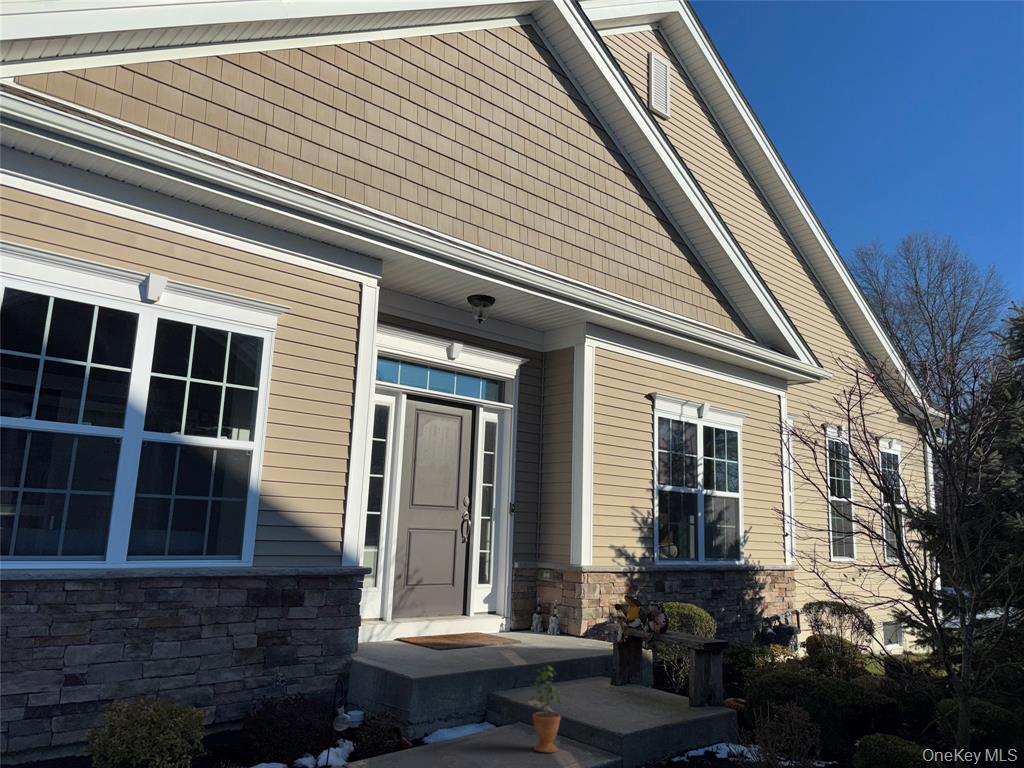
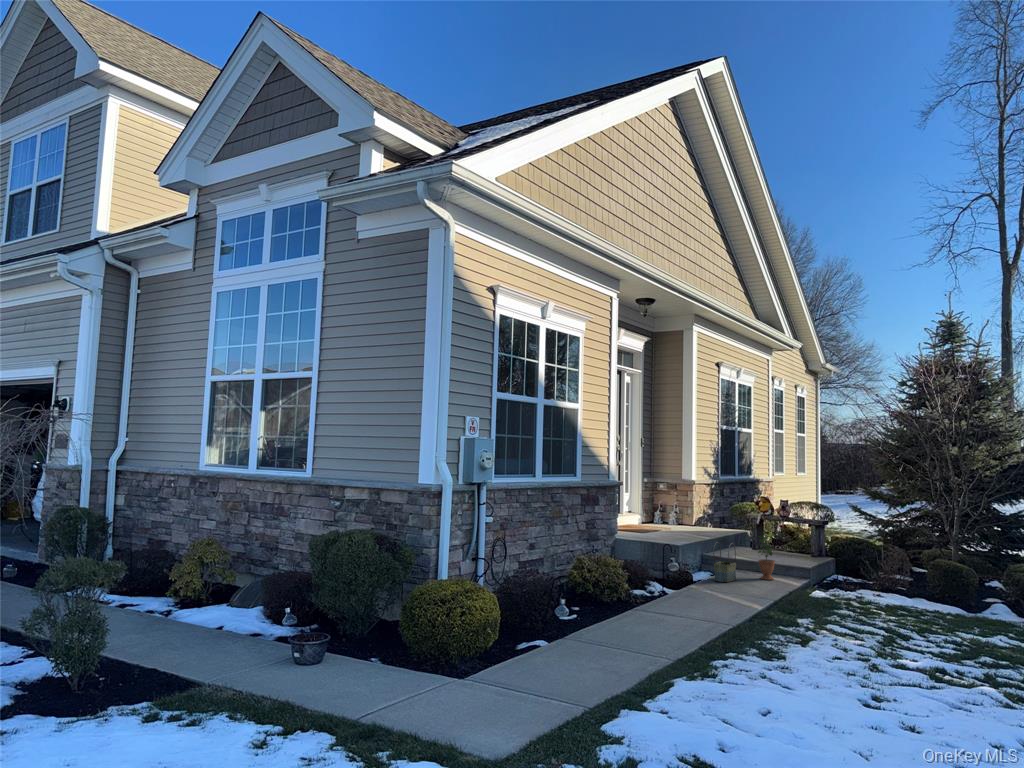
basket: none [440,676,491,752] -> present [713,542,736,582]

